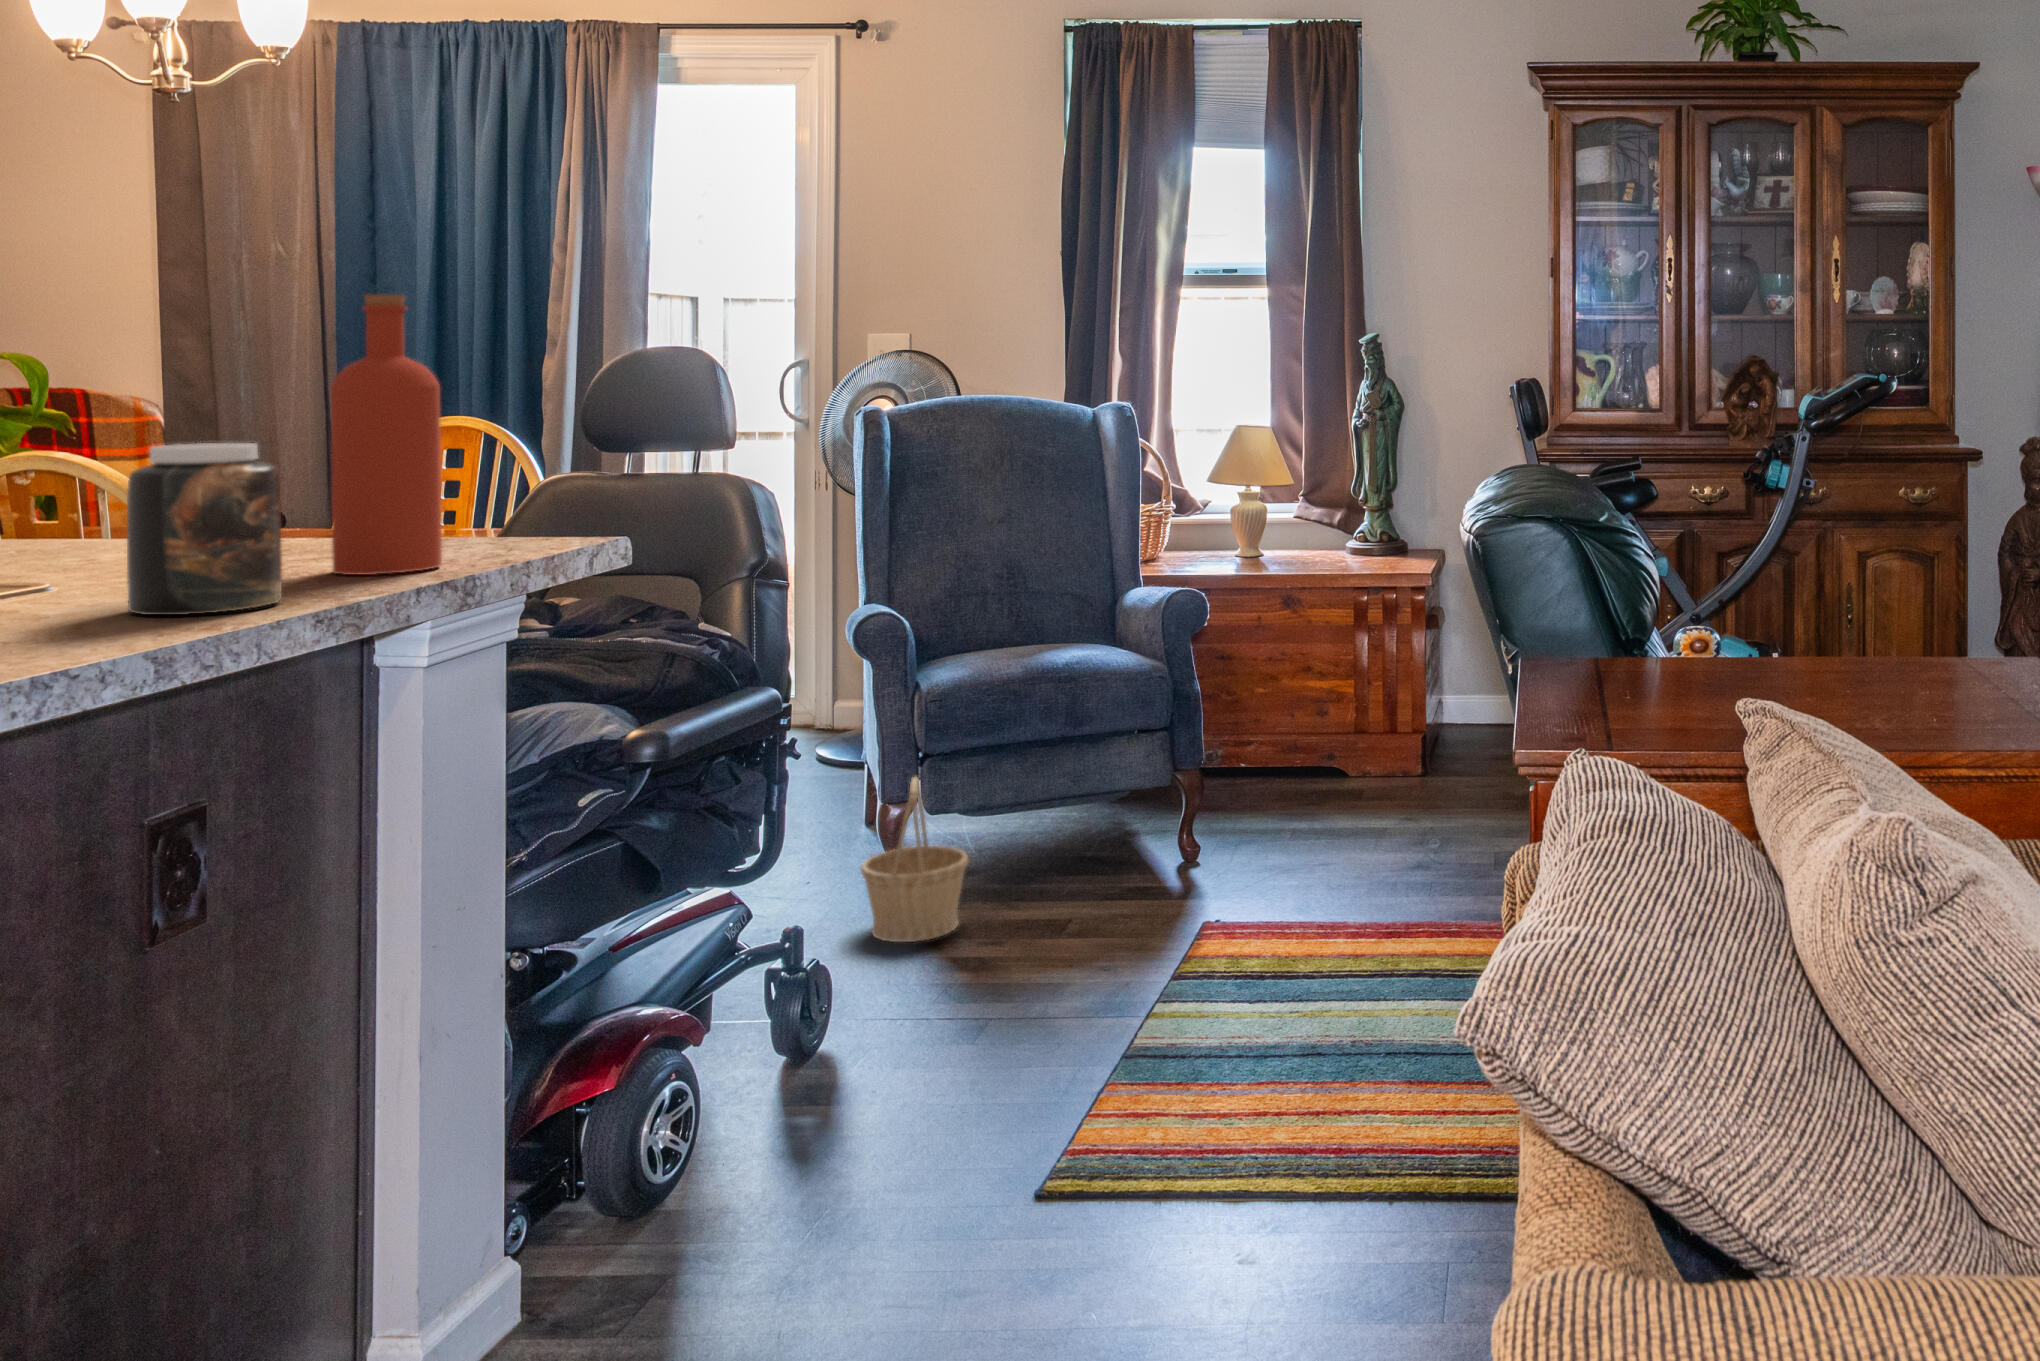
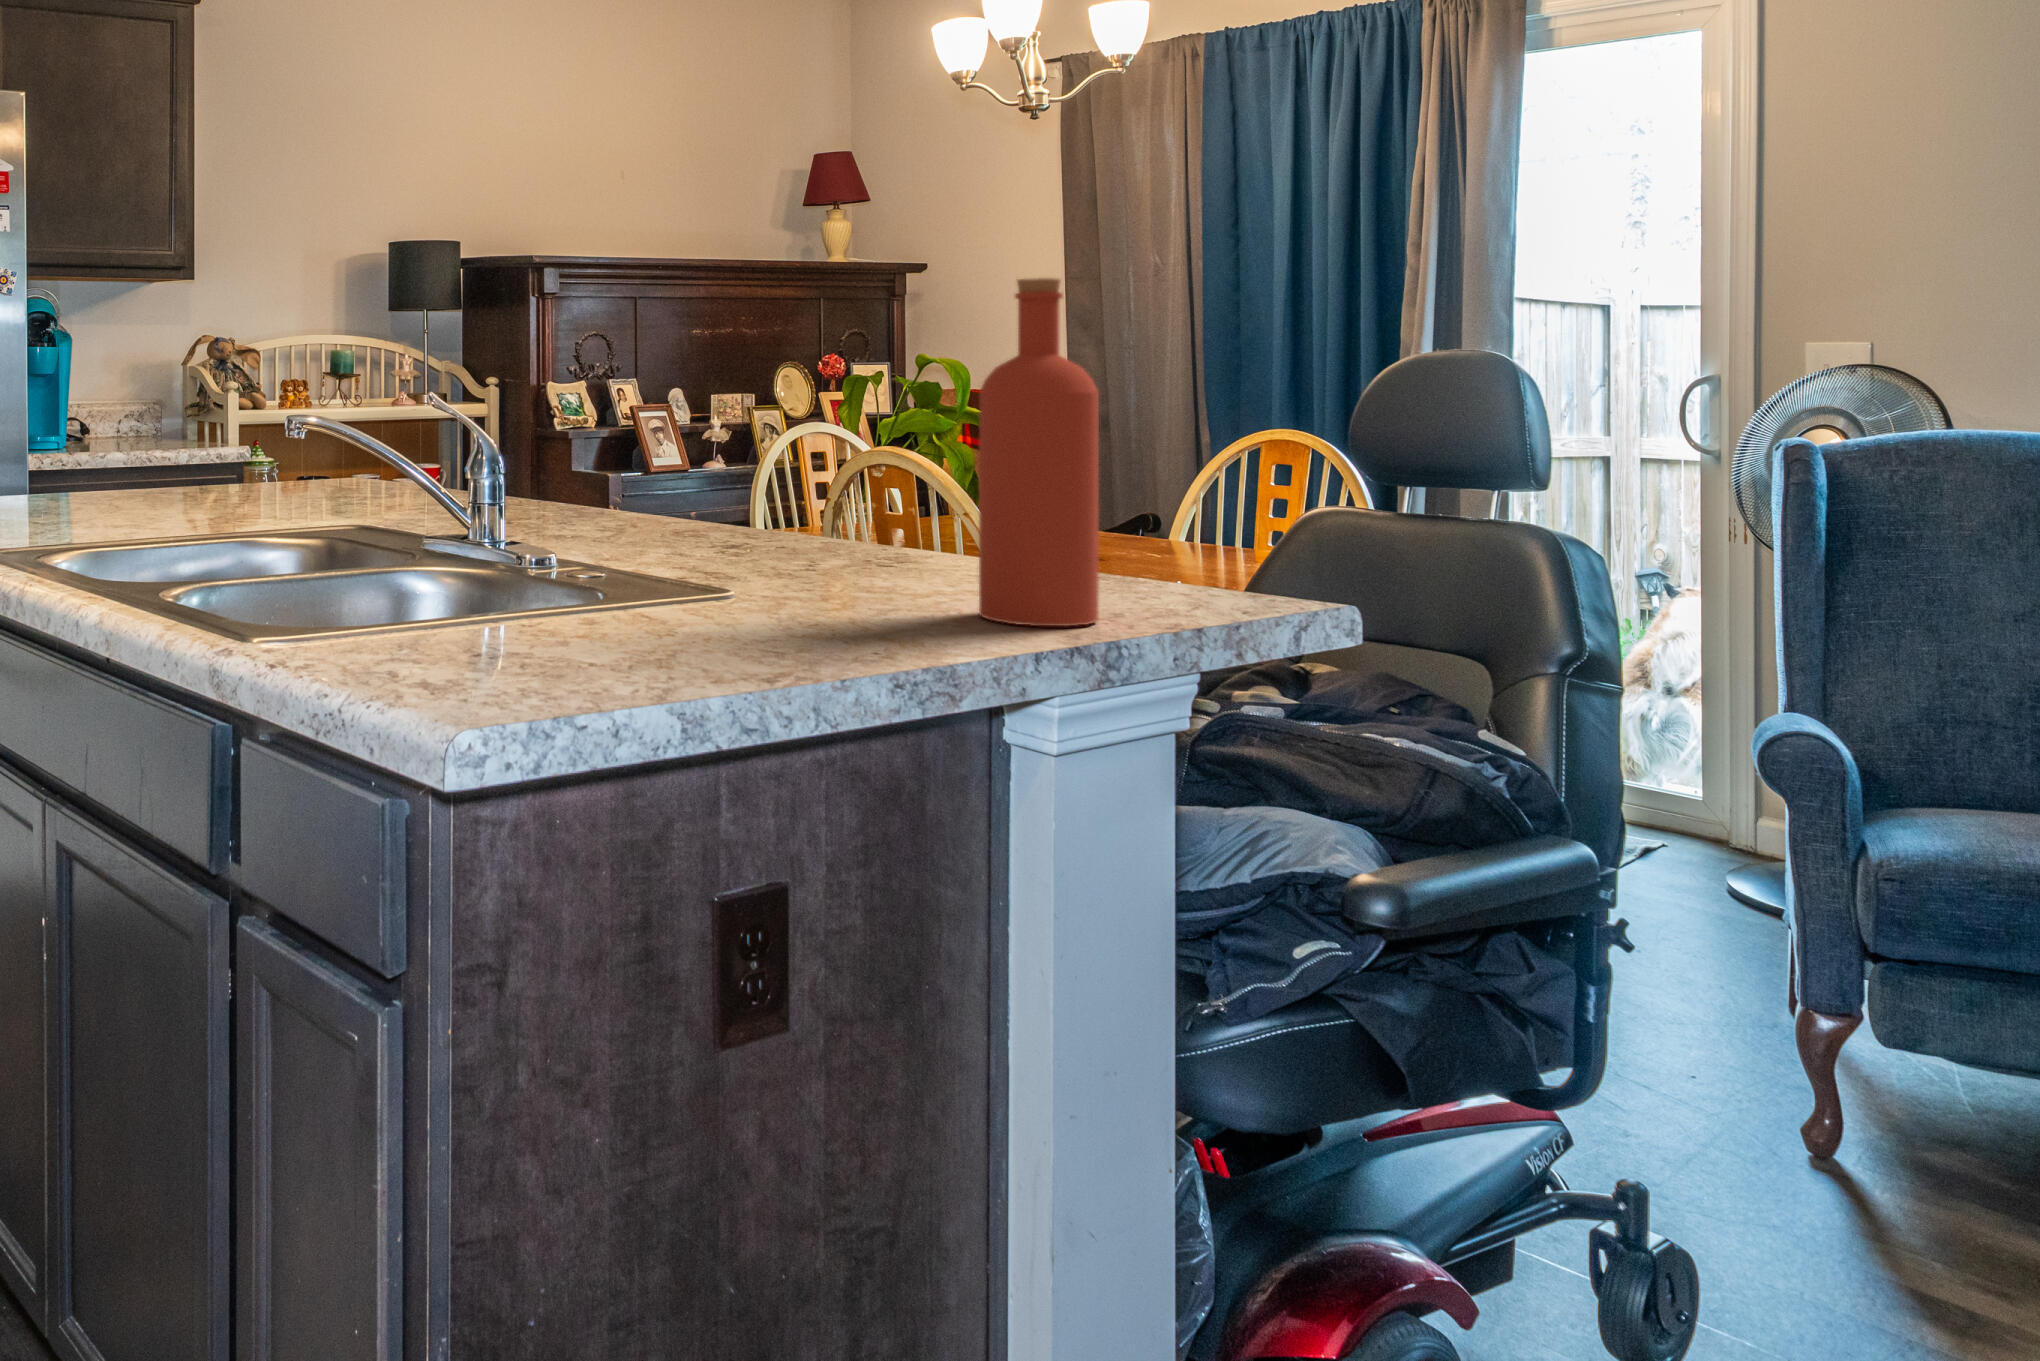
jar: present [127,443,282,615] -> none [733,453,878,658]
basket: present [861,777,969,942] -> none [1761,989,1956,1249]

